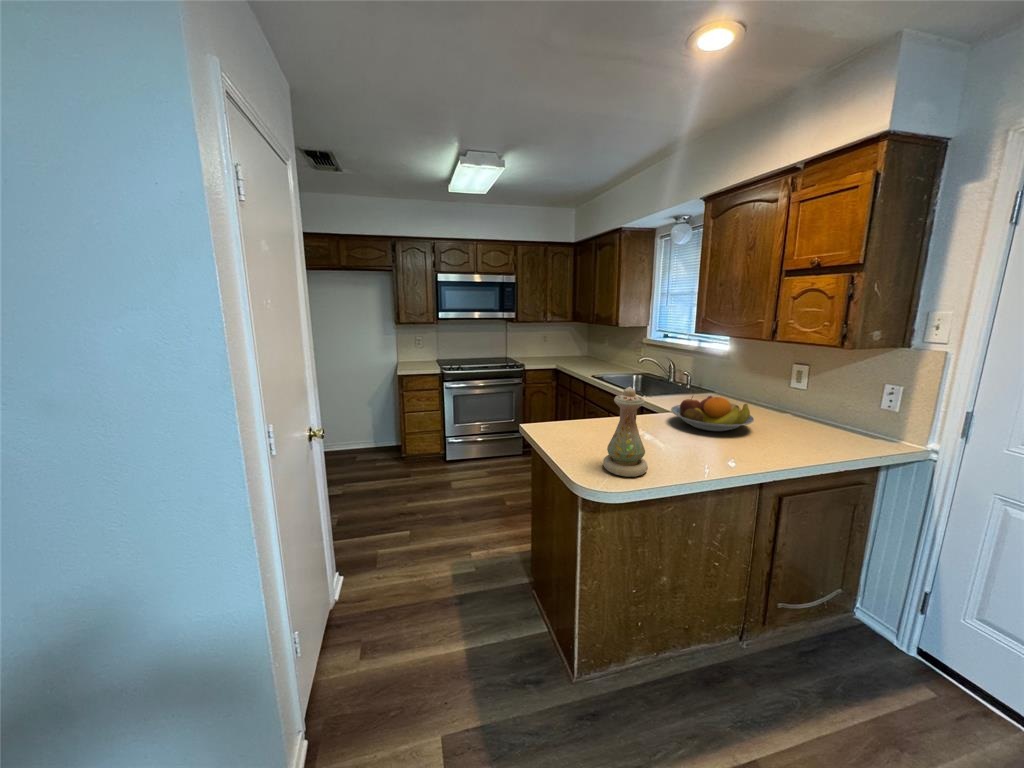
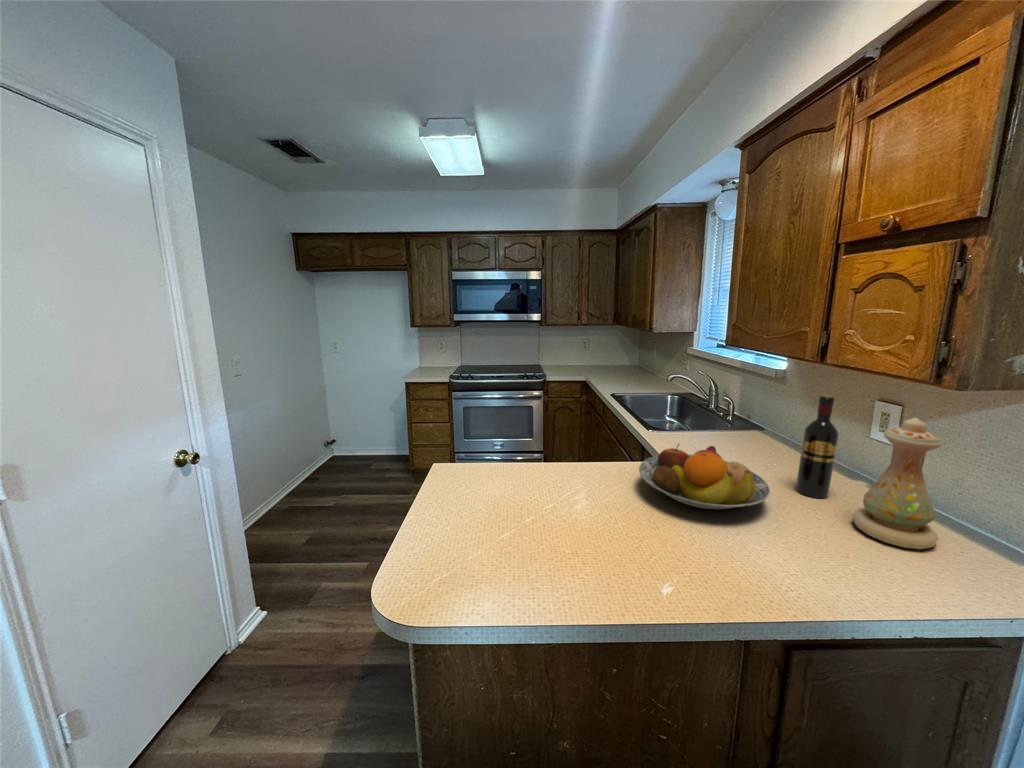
wine bottle: none [757,360,782,422] -> present [796,395,839,498]
vase: present [603,387,648,477] -> present [852,418,943,549]

